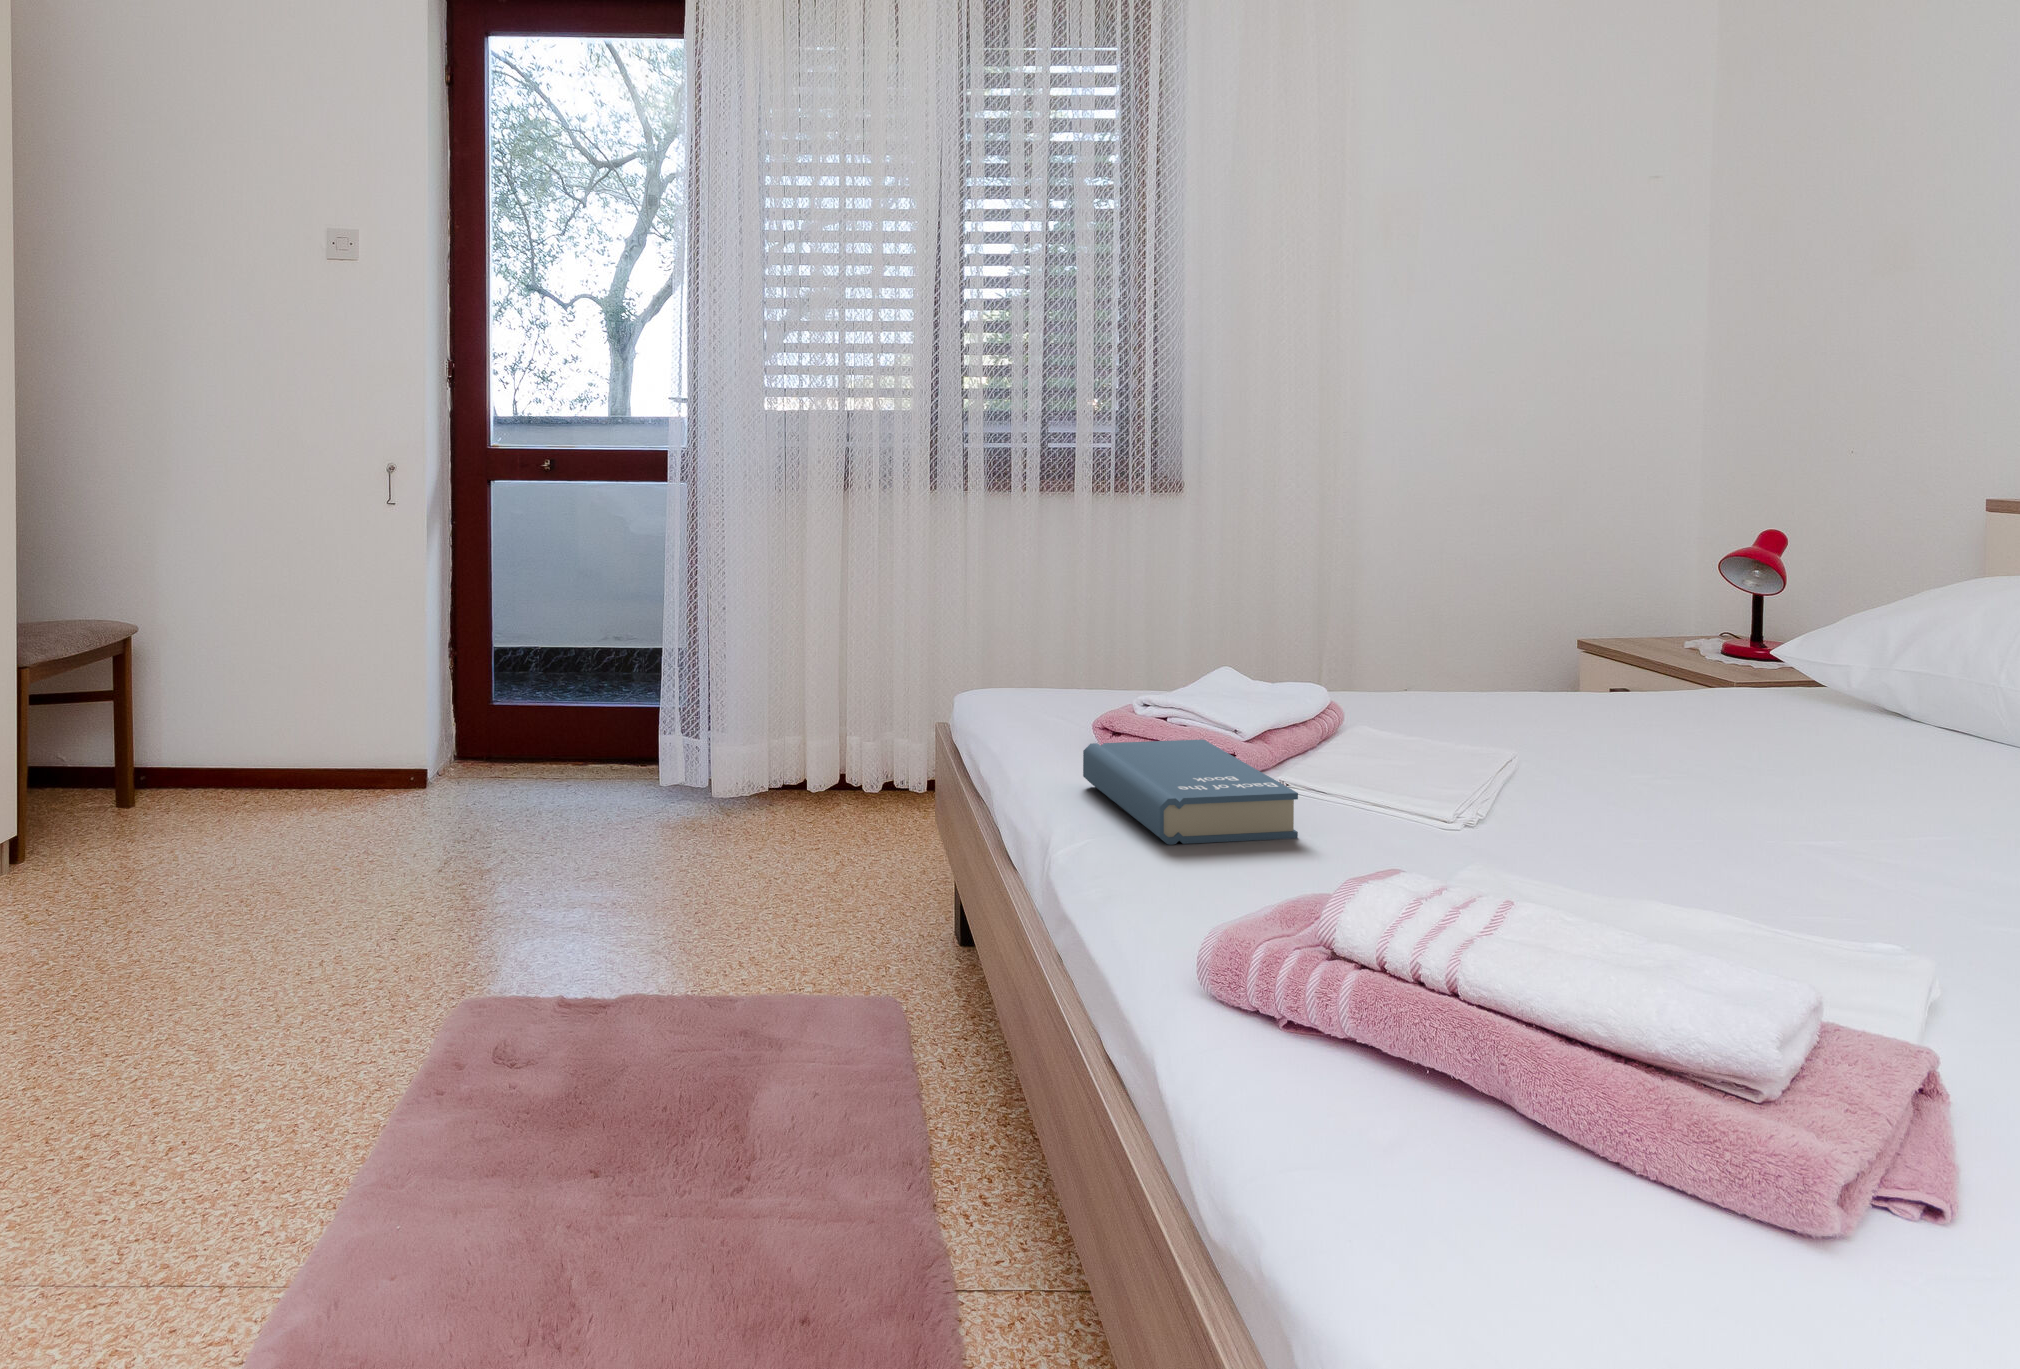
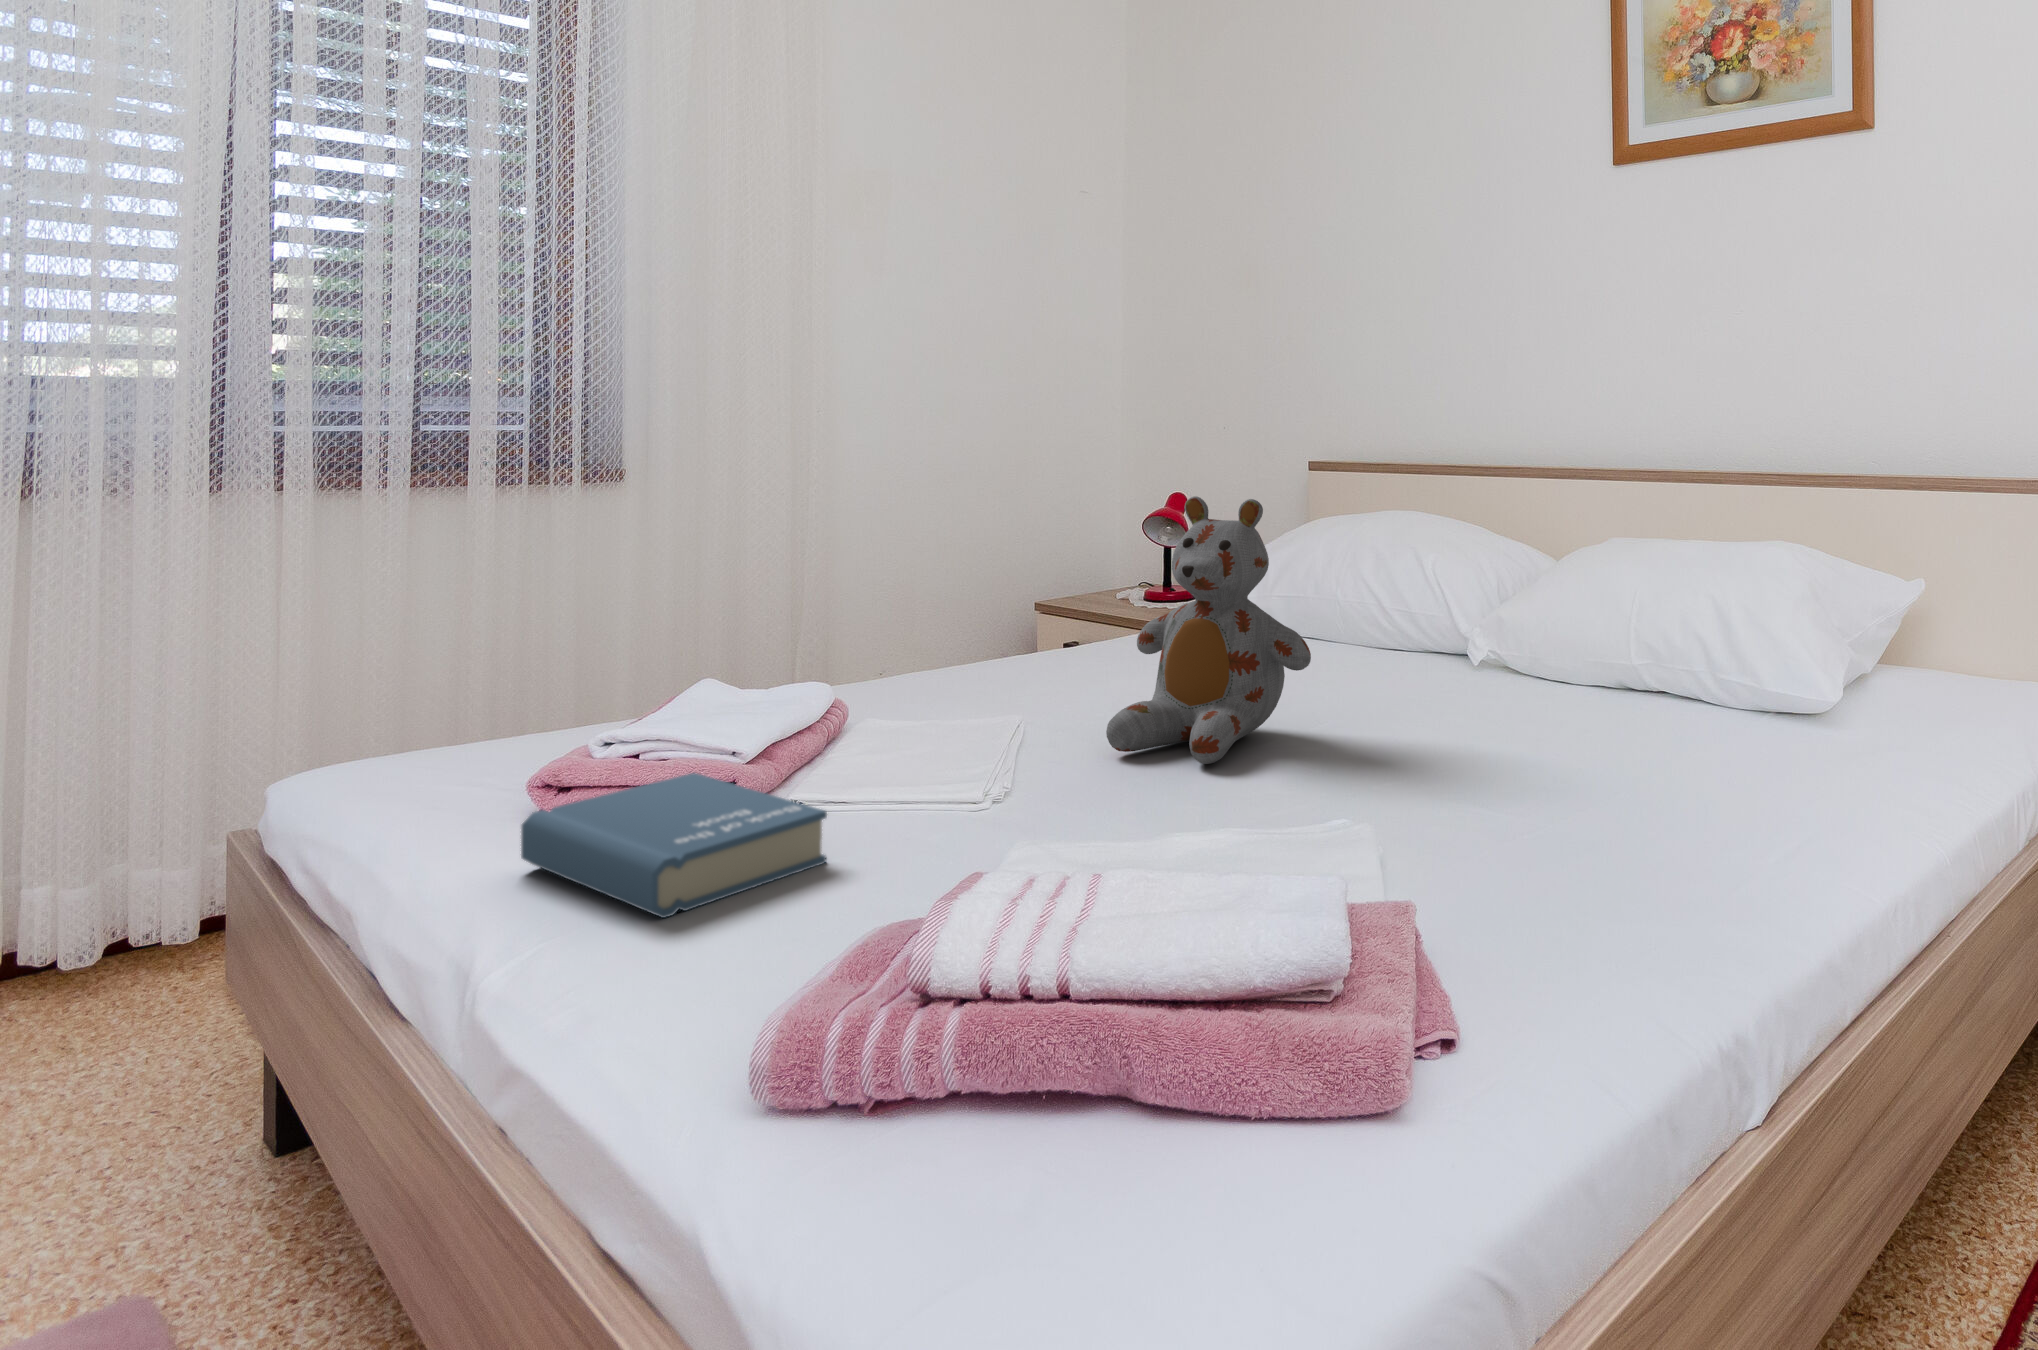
stuffed bear: none [1605,539,1898,848] -> present [1106,496,1311,764]

